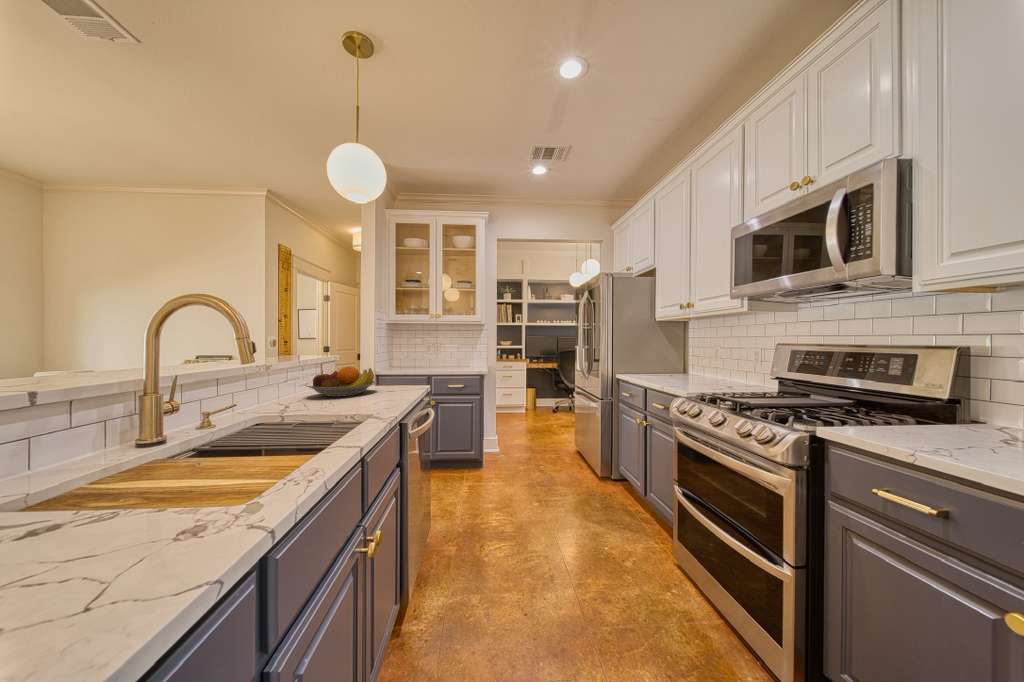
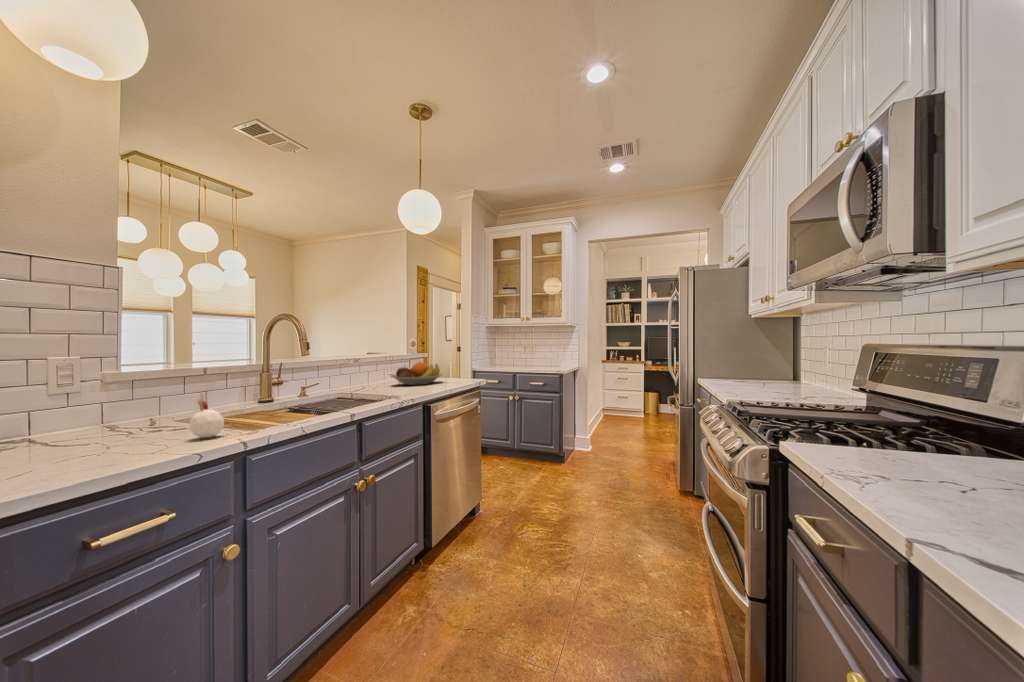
candle: none [79,450,166,561] -> present [189,393,224,438]

